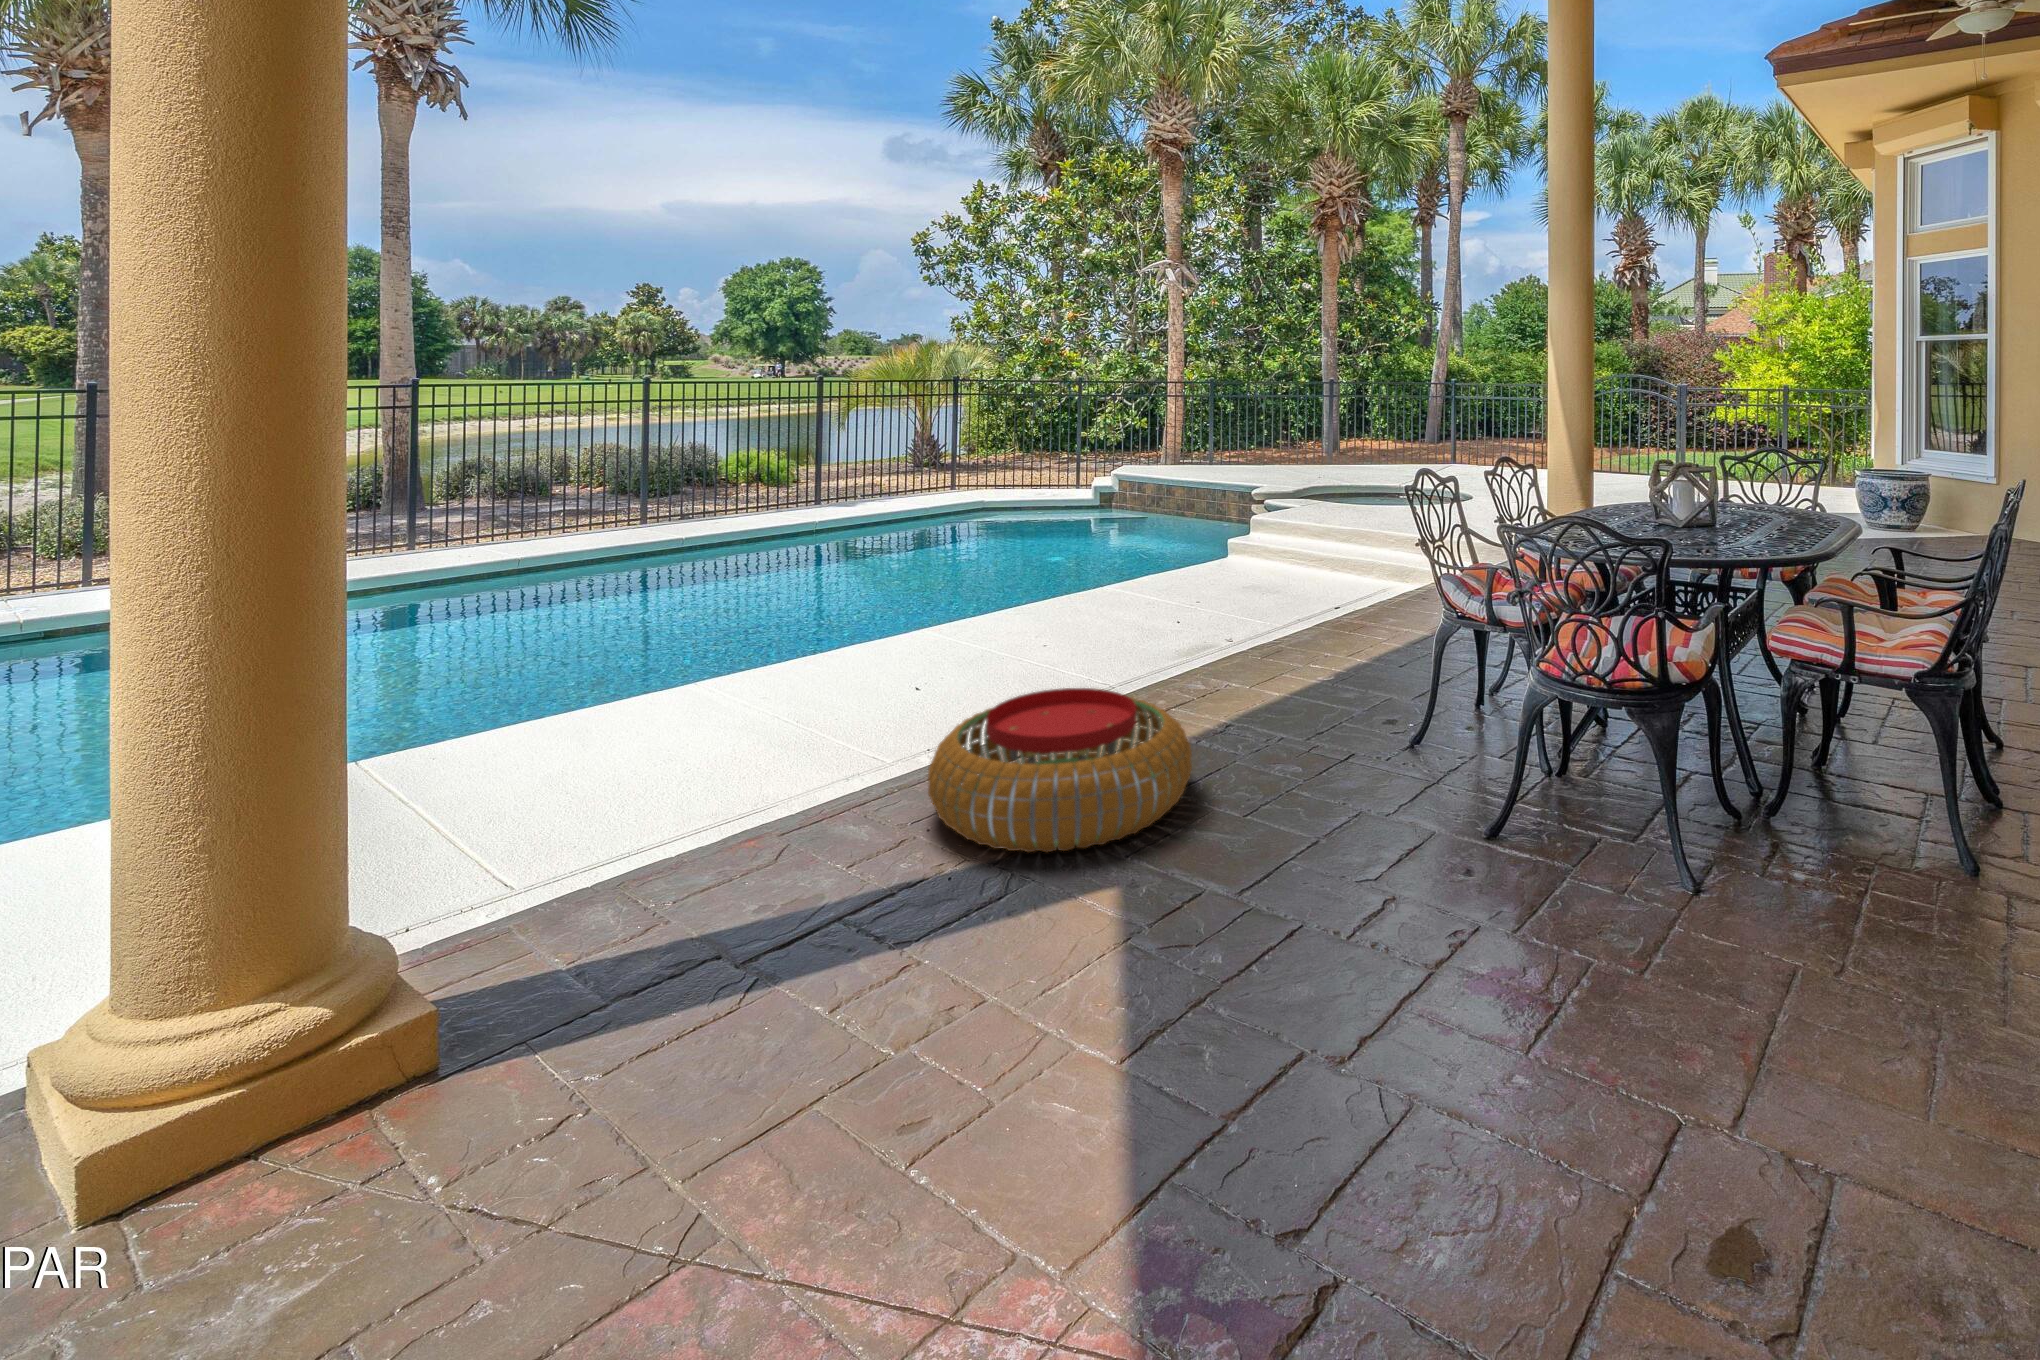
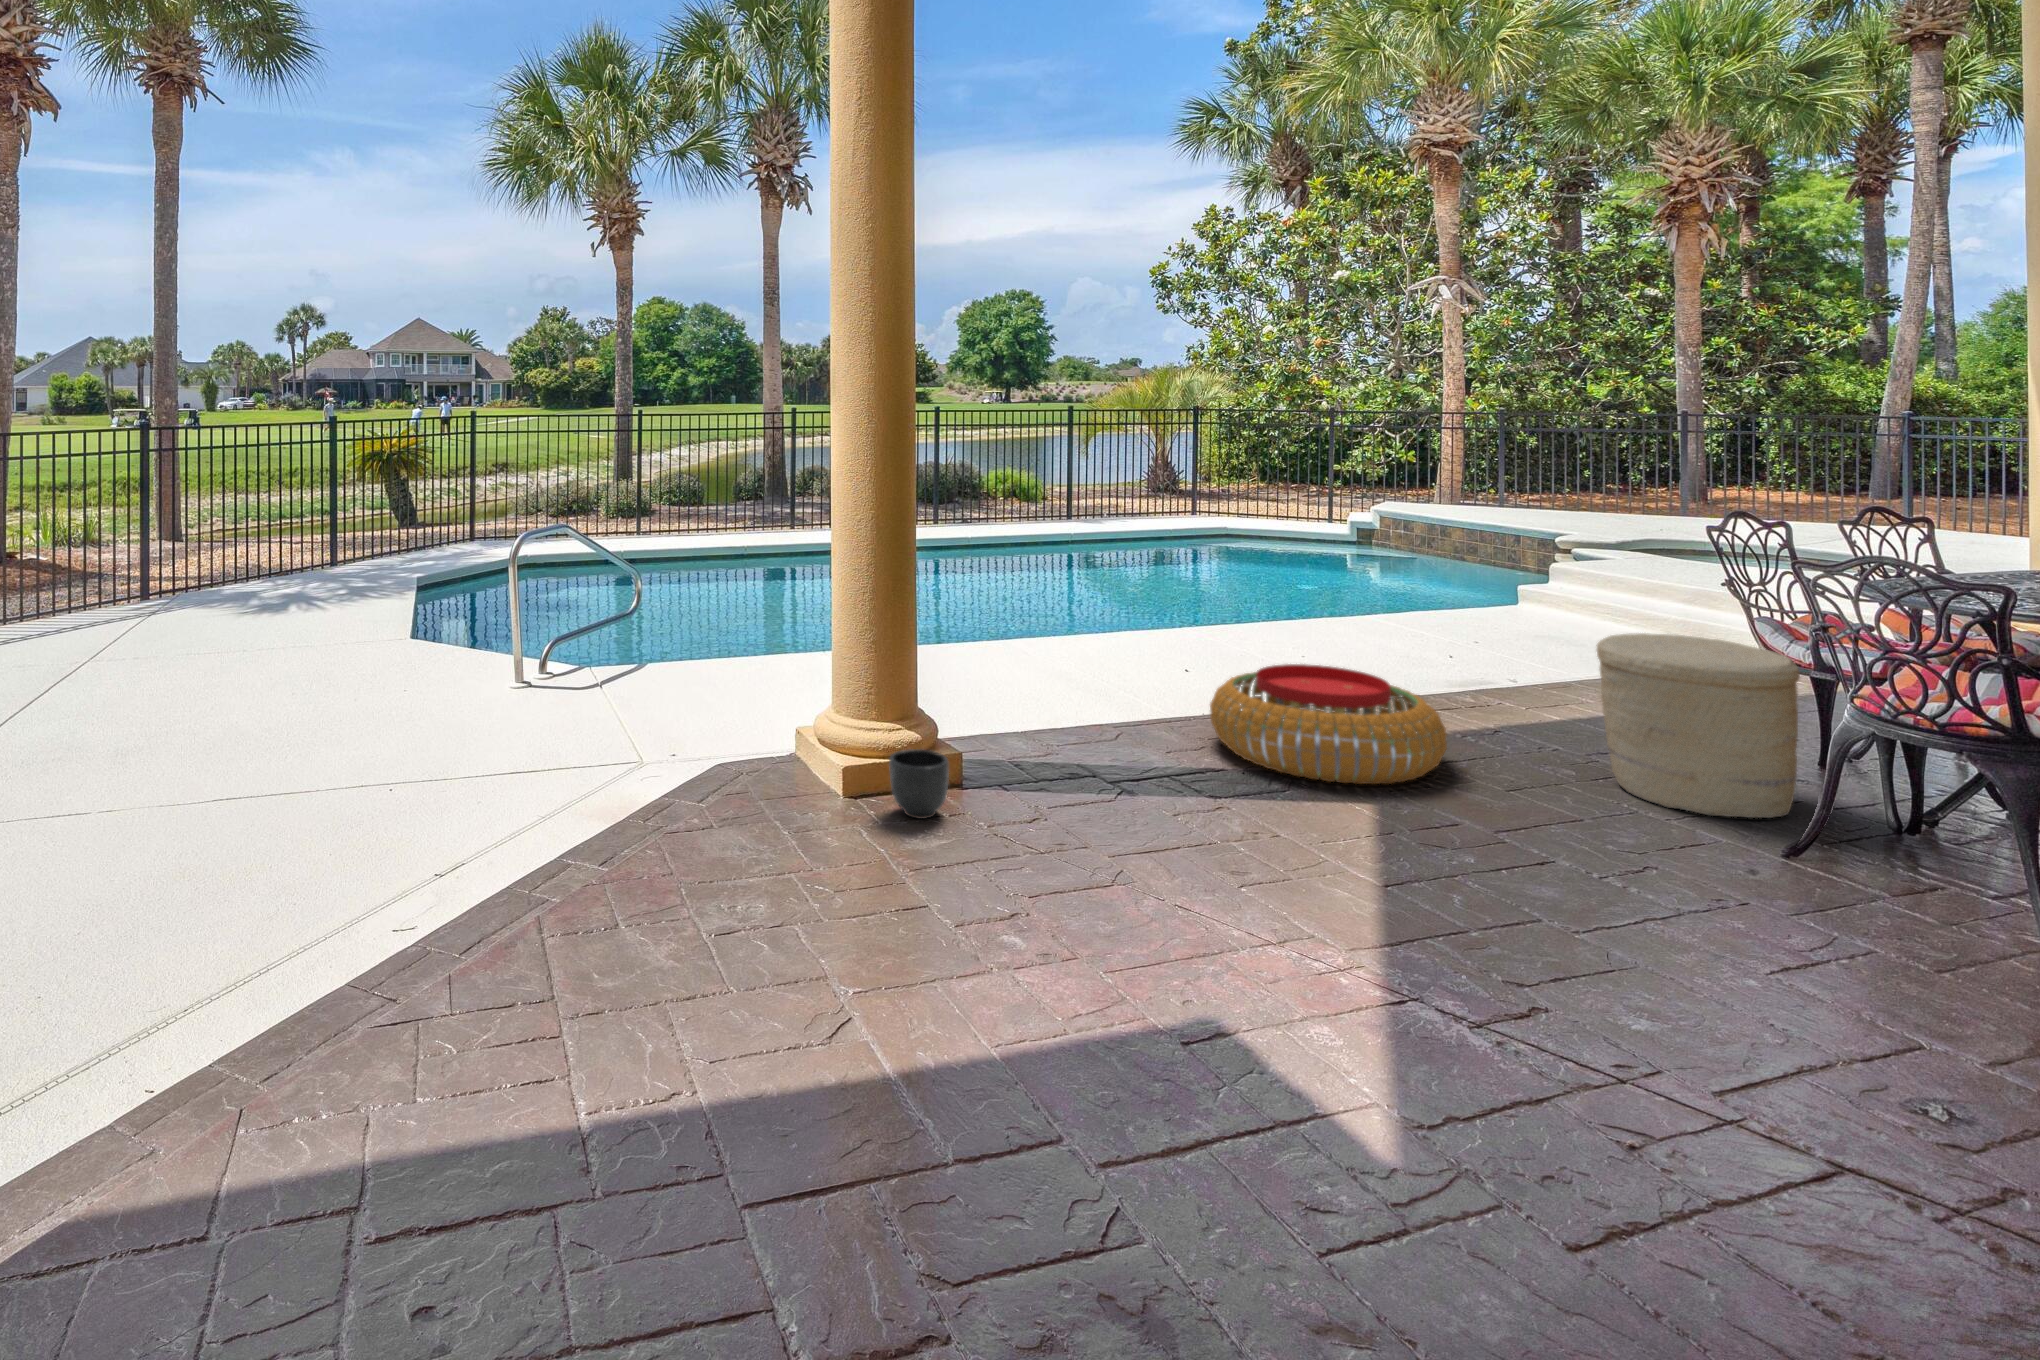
woven basket: none [1326,602,1483,792] -> present [1597,633,1800,818]
planter: none [274,1021,424,1182] -> present [889,749,949,819]

